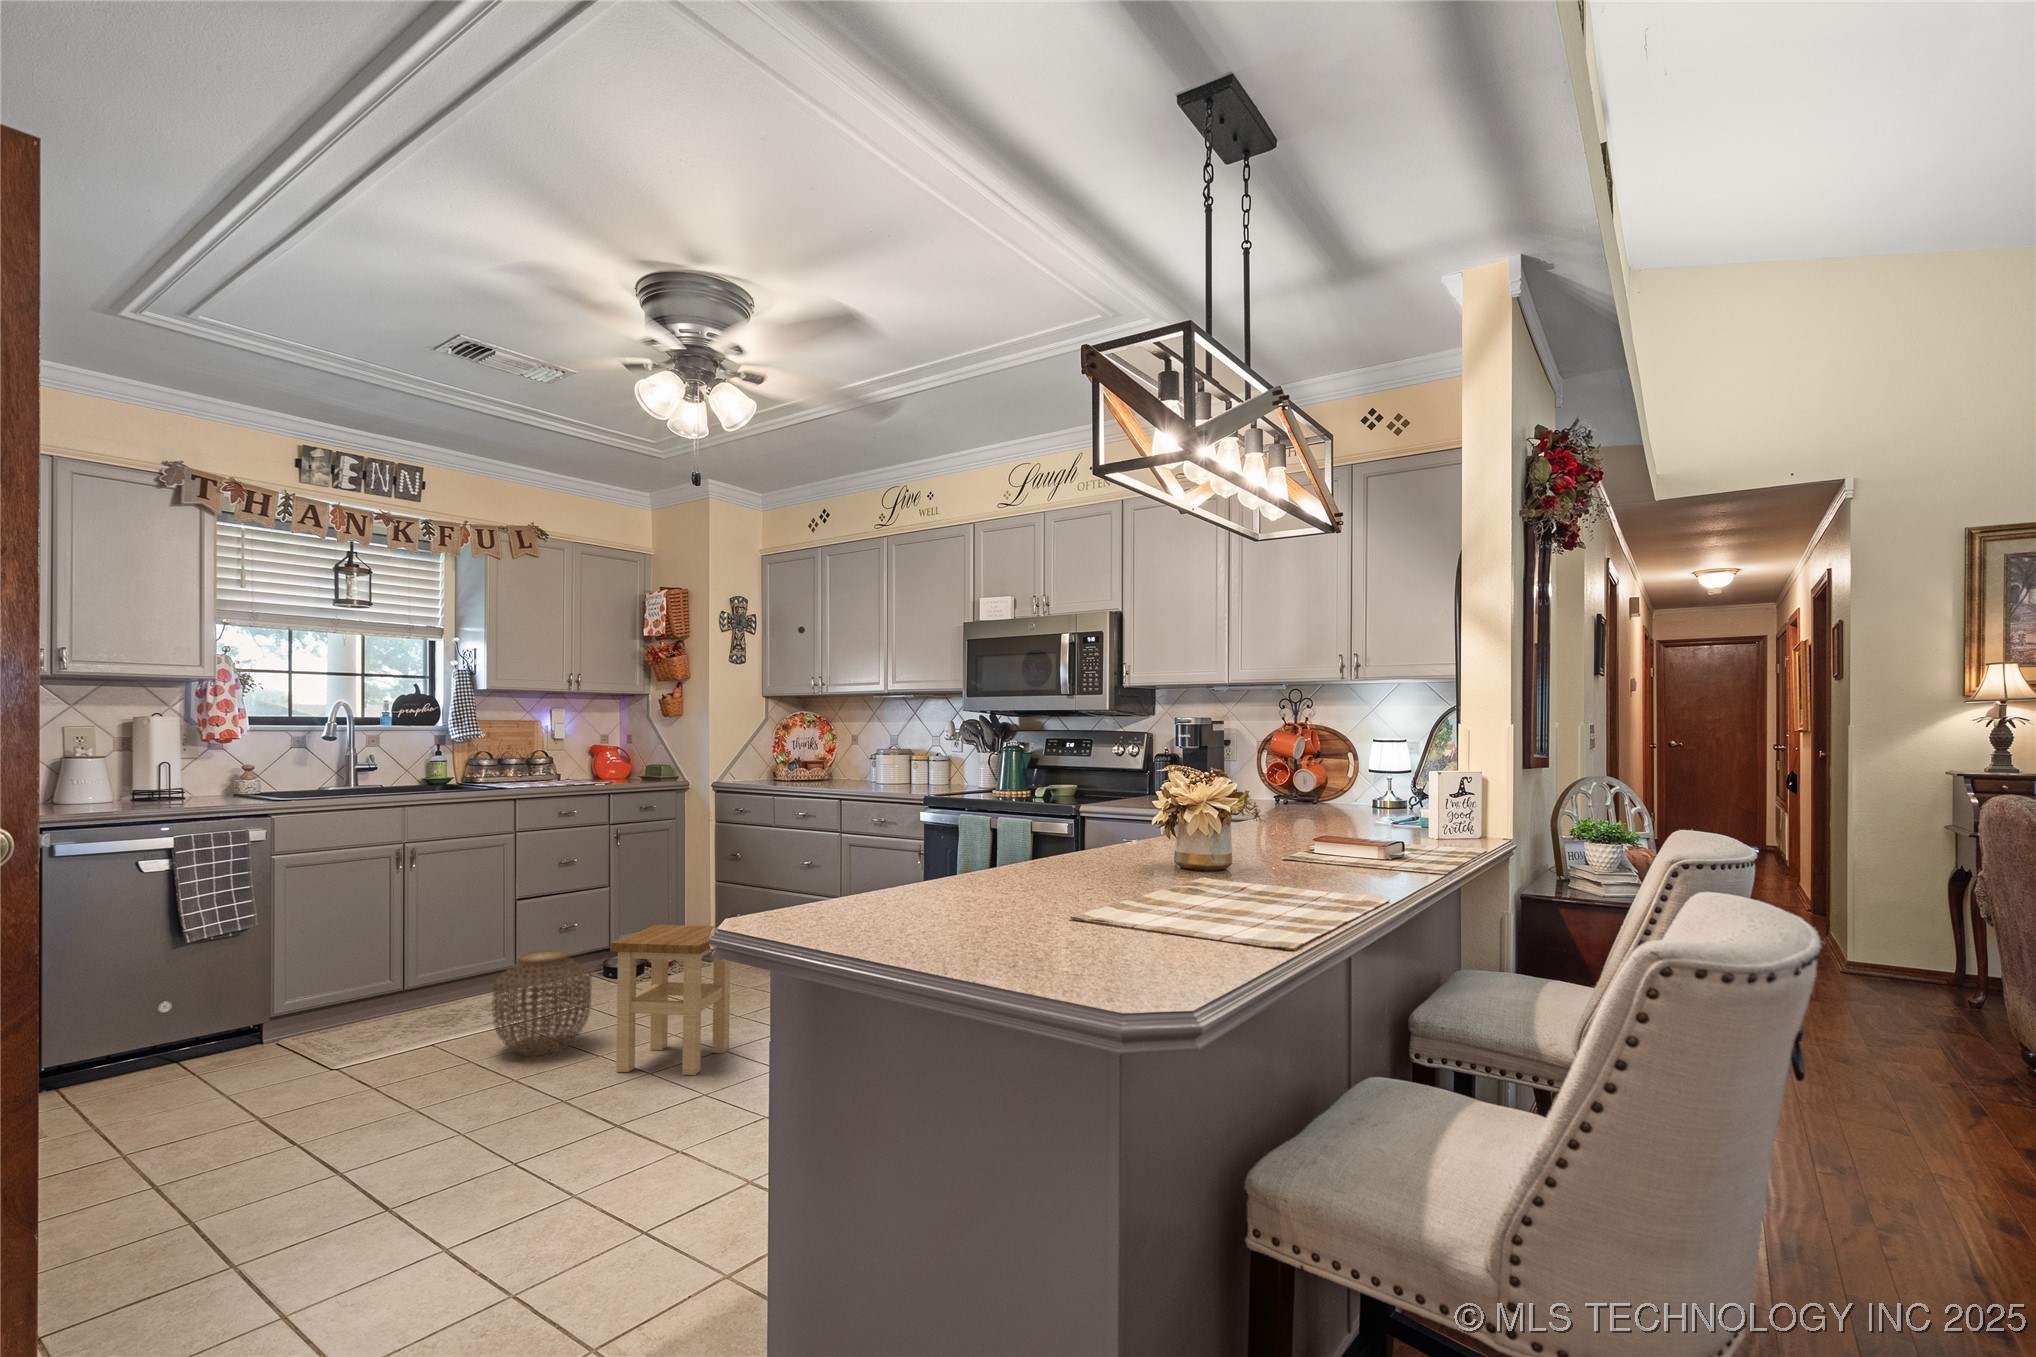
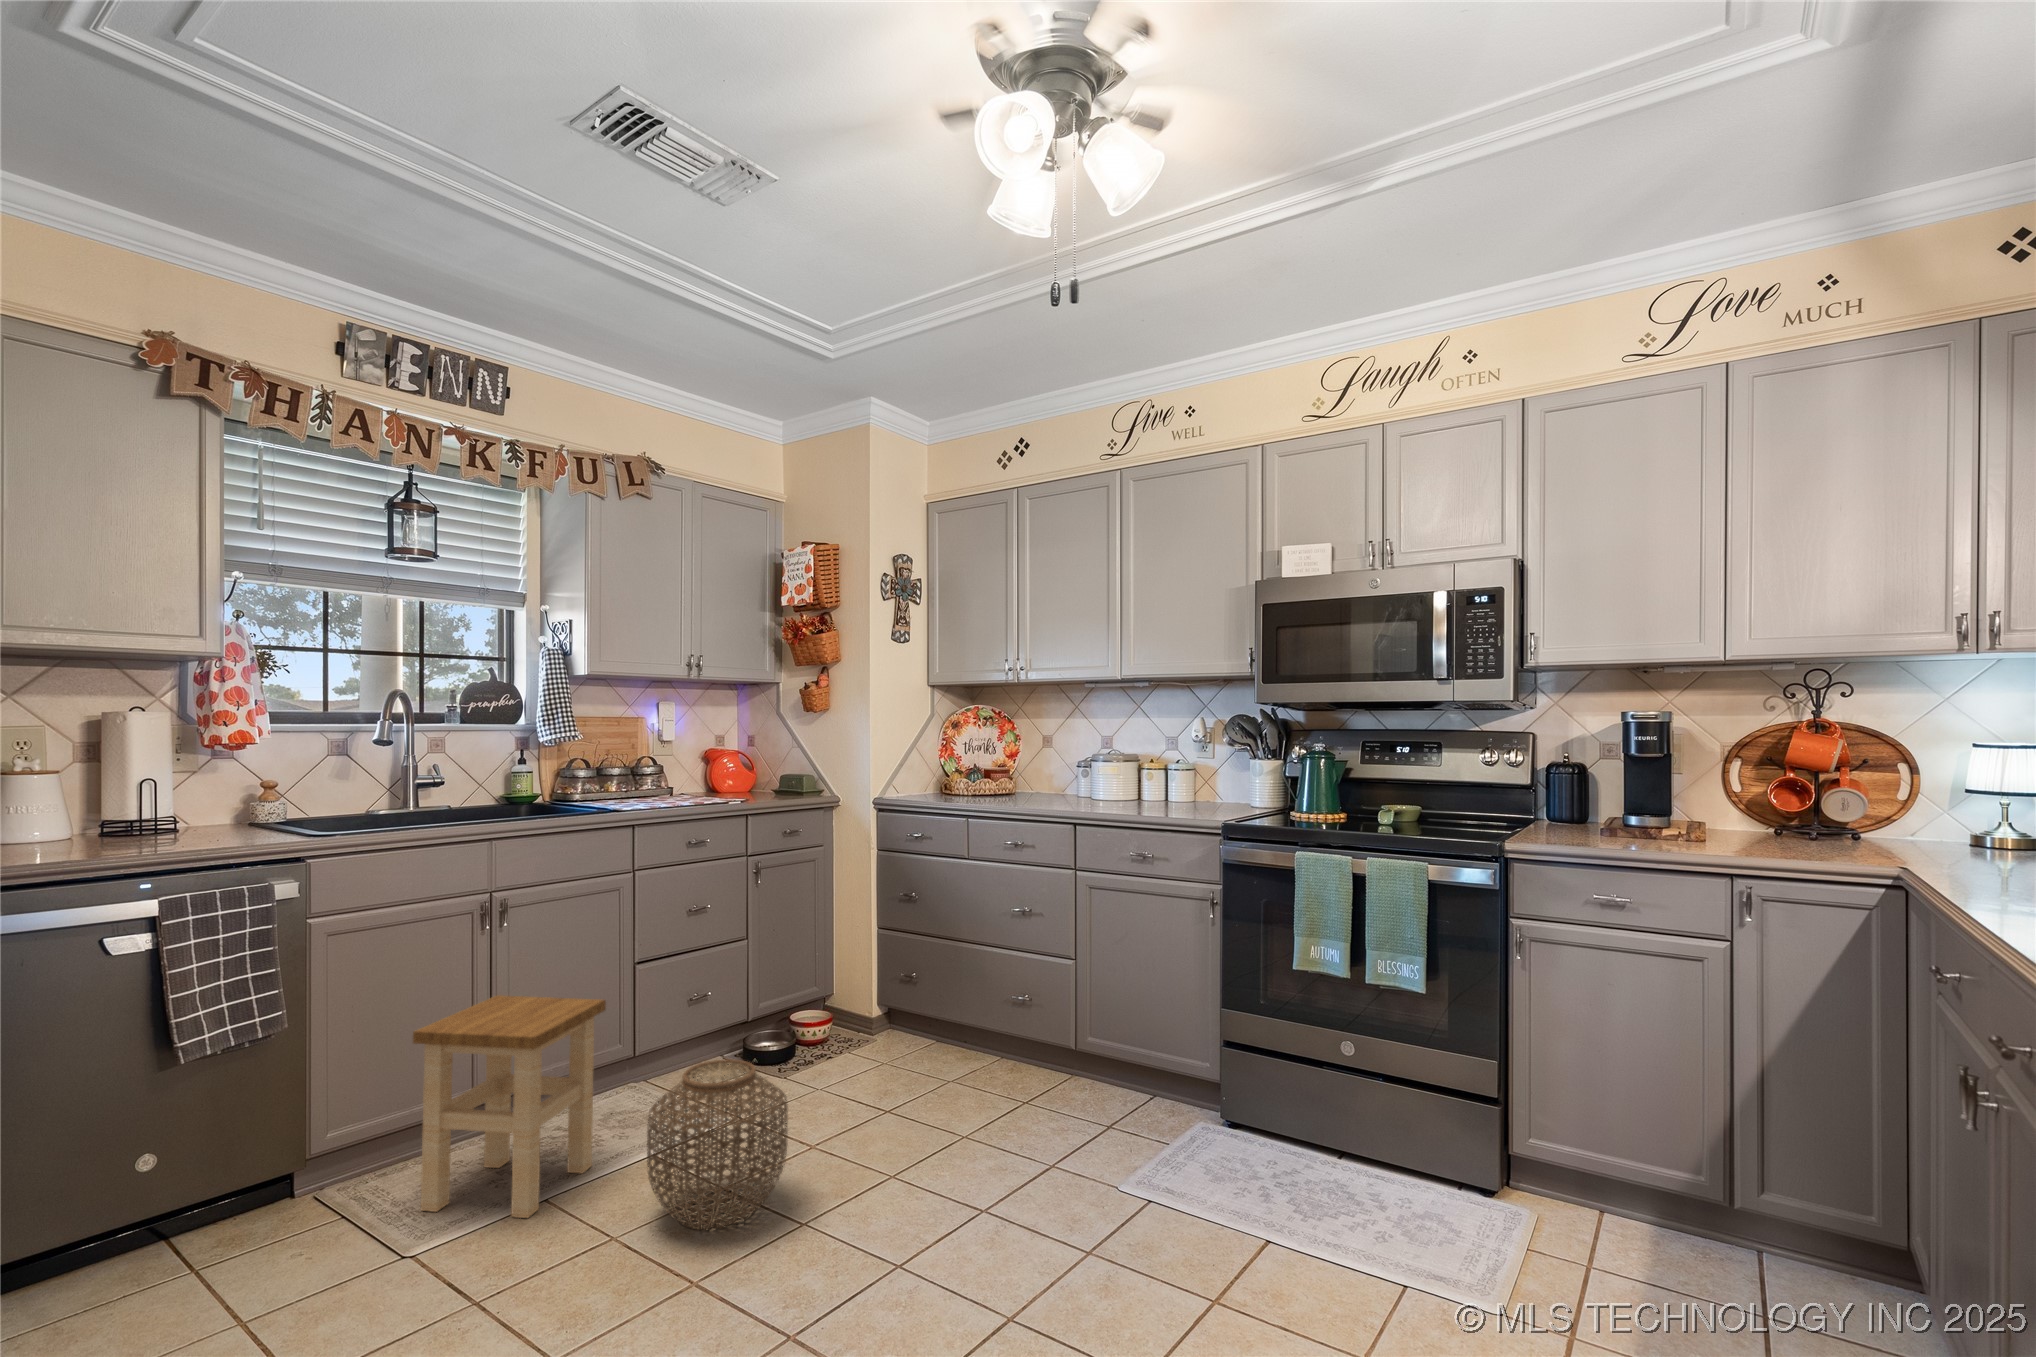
stool: present [610,925,730,1075] -> present [413,995,606,1218]

